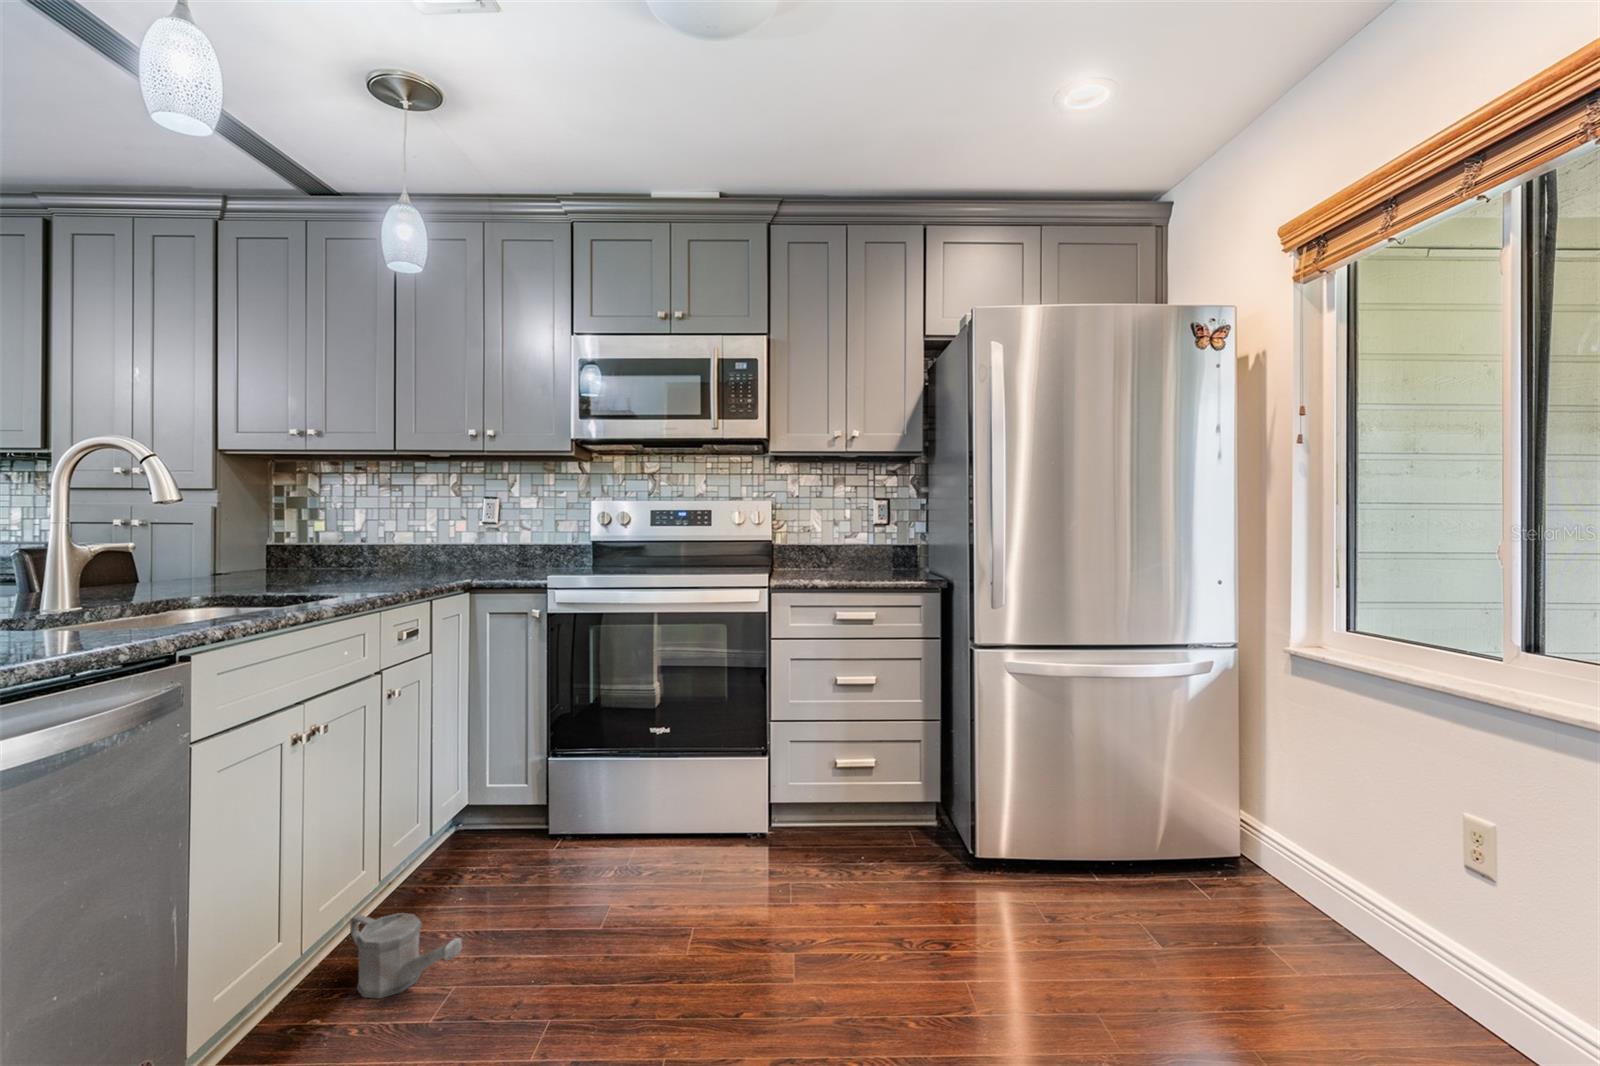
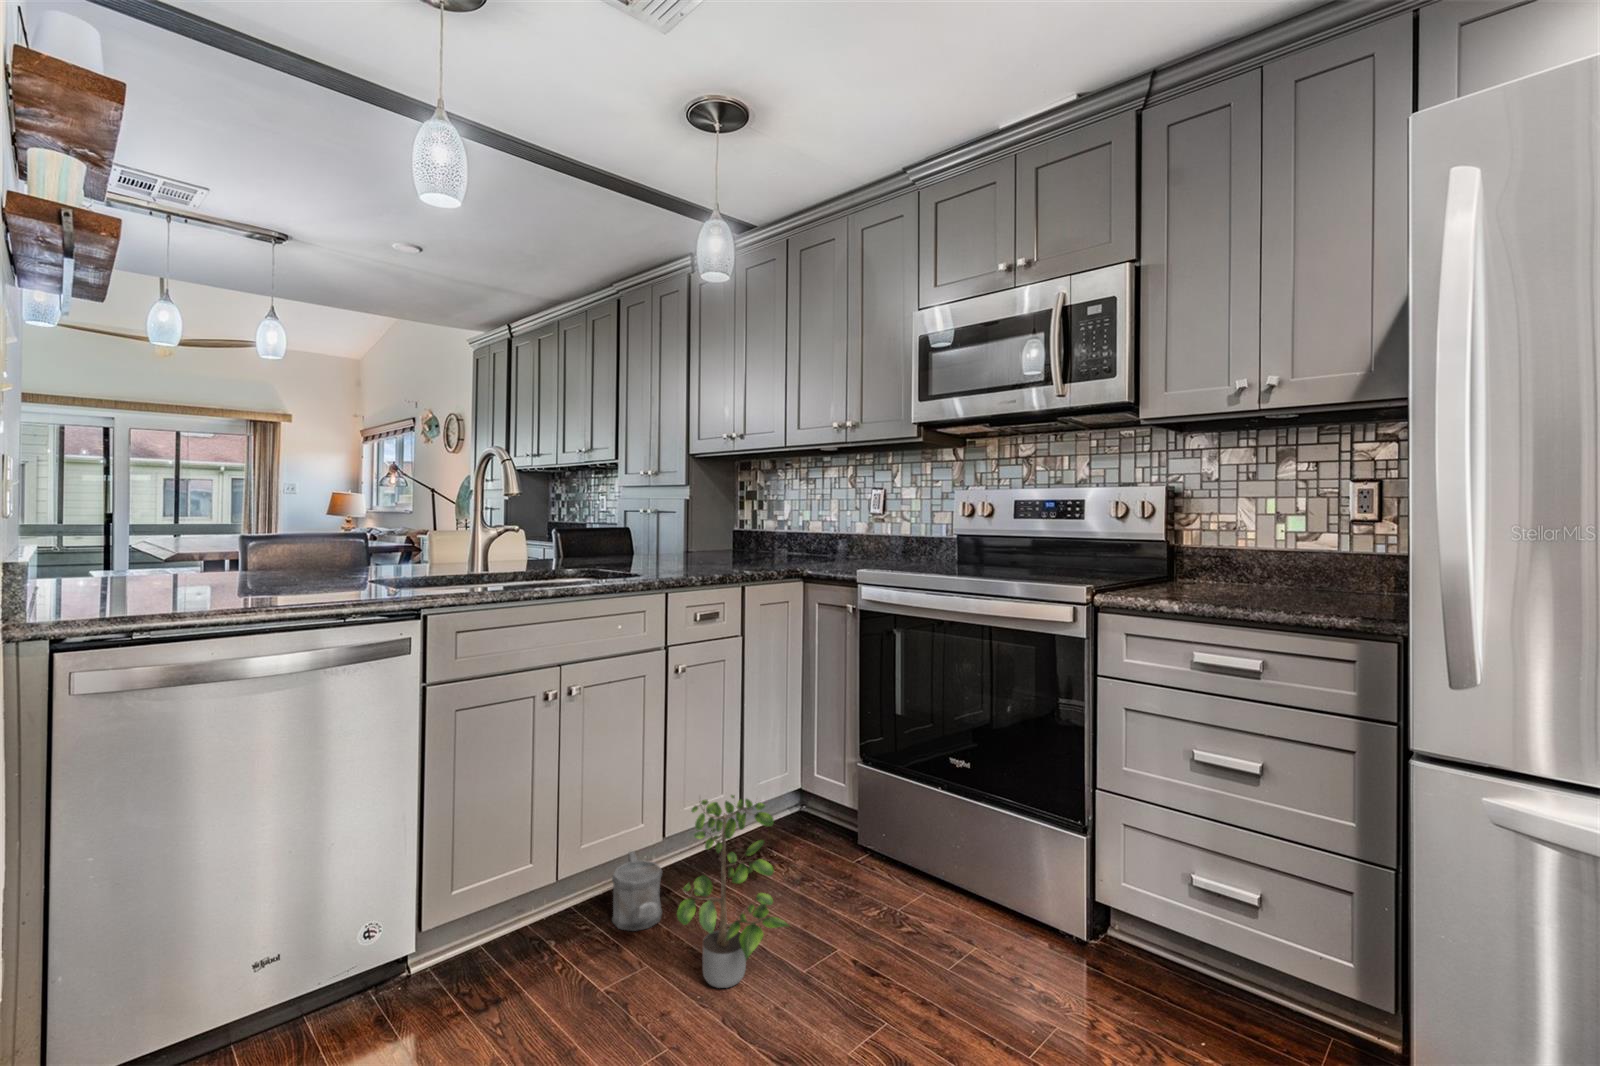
potted plant: none [503,786,619,988] -> present [677,795,789,988]

